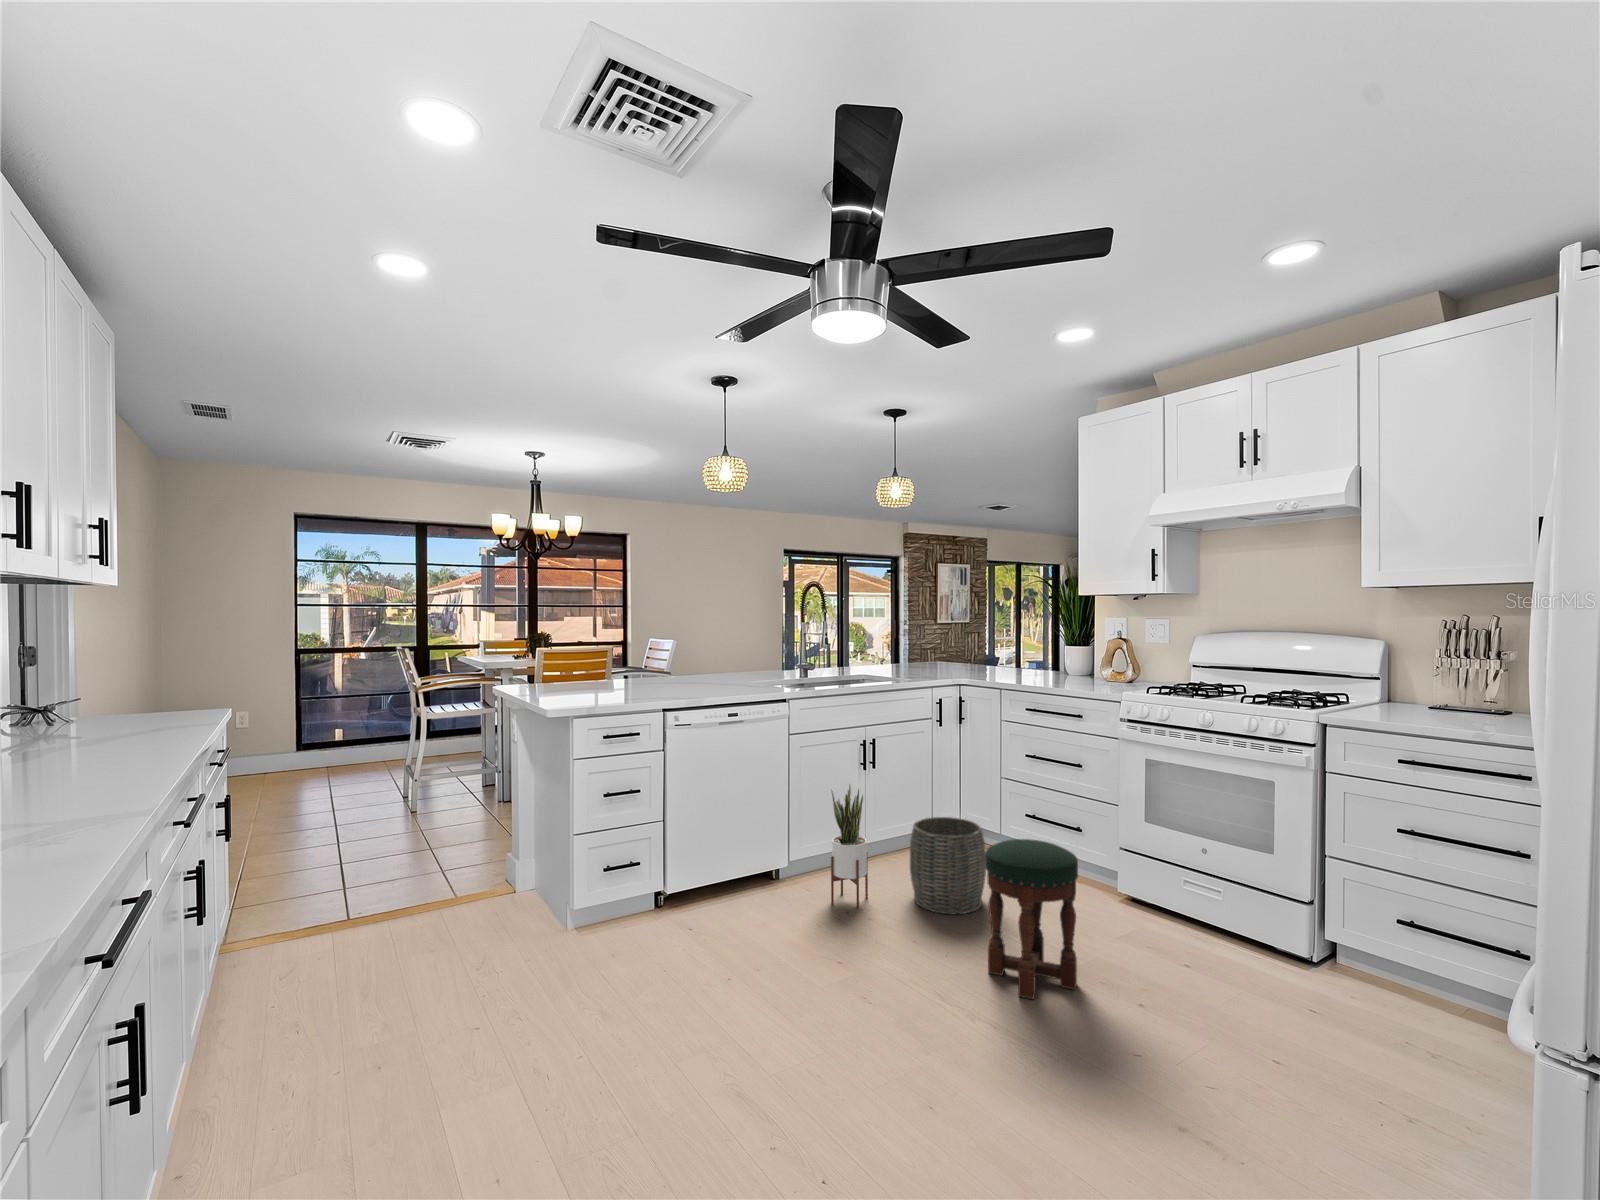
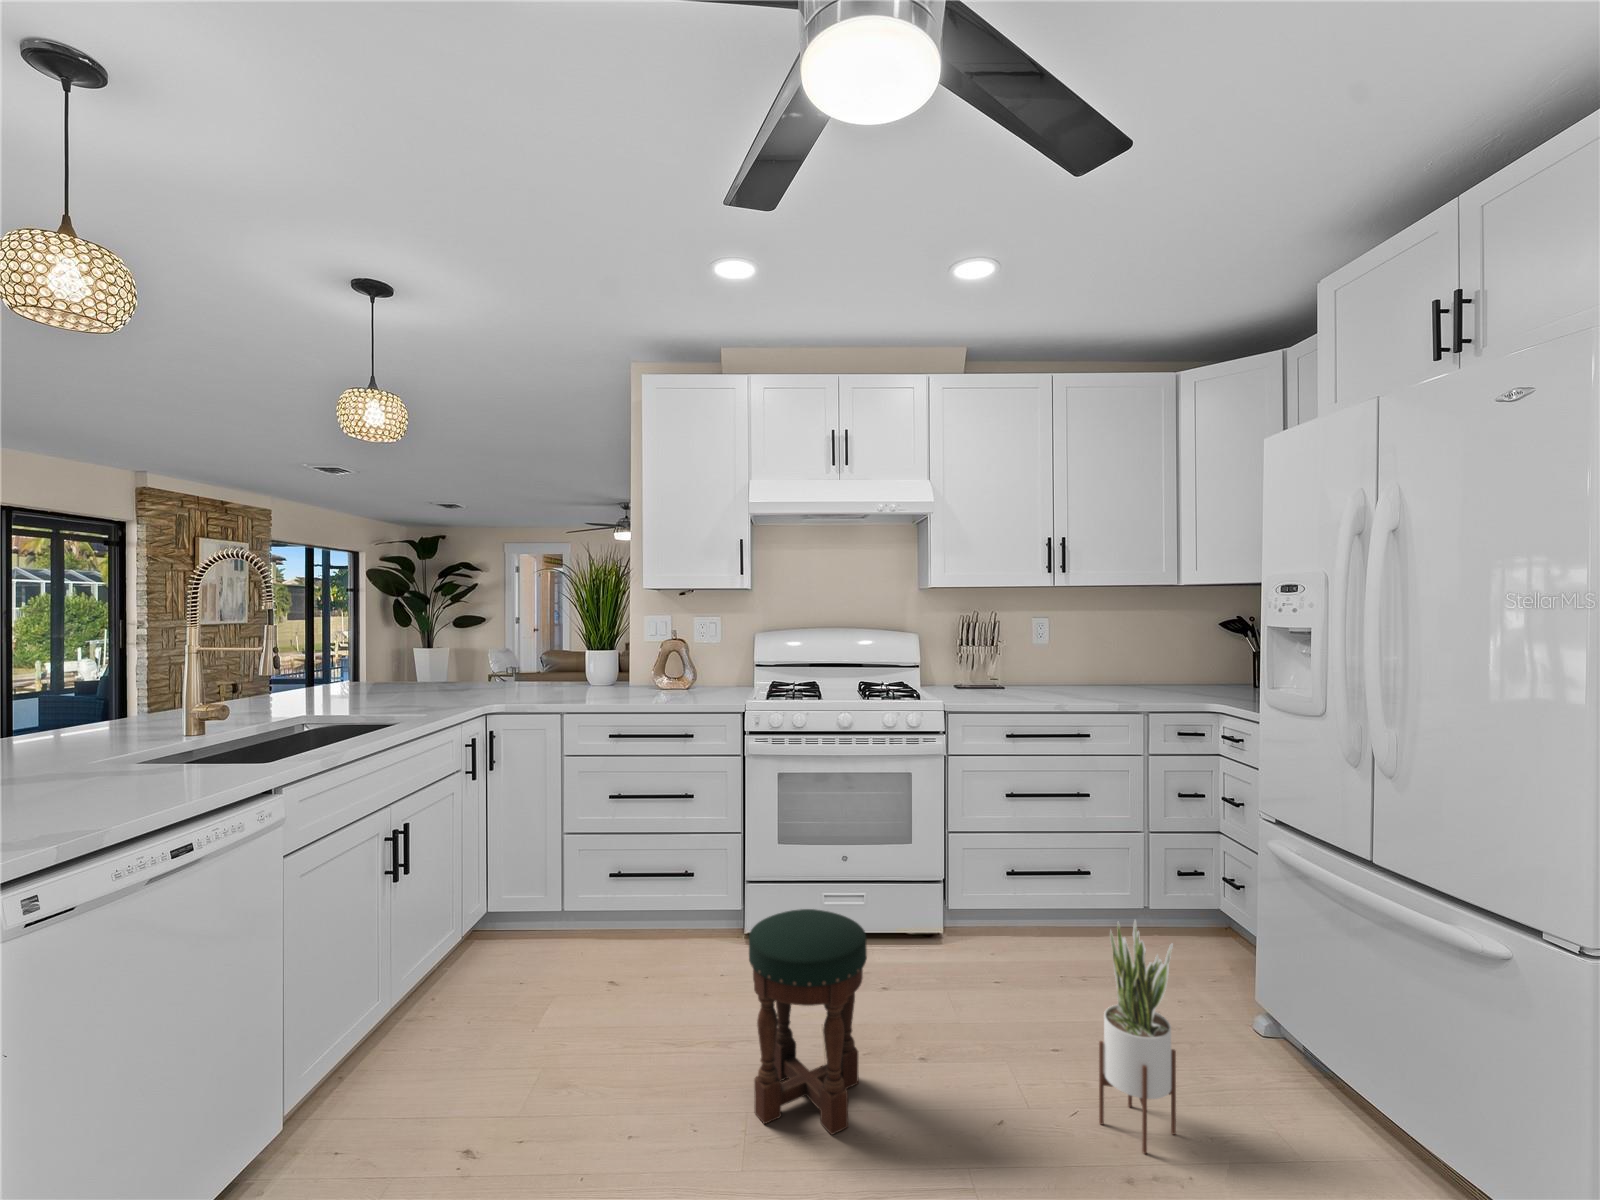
potted plant: present [831,784,868,908] -> present [1099,920,1176,1154]
woven basket: present [910,817,986,914] -> none [525,911,641,1074]

